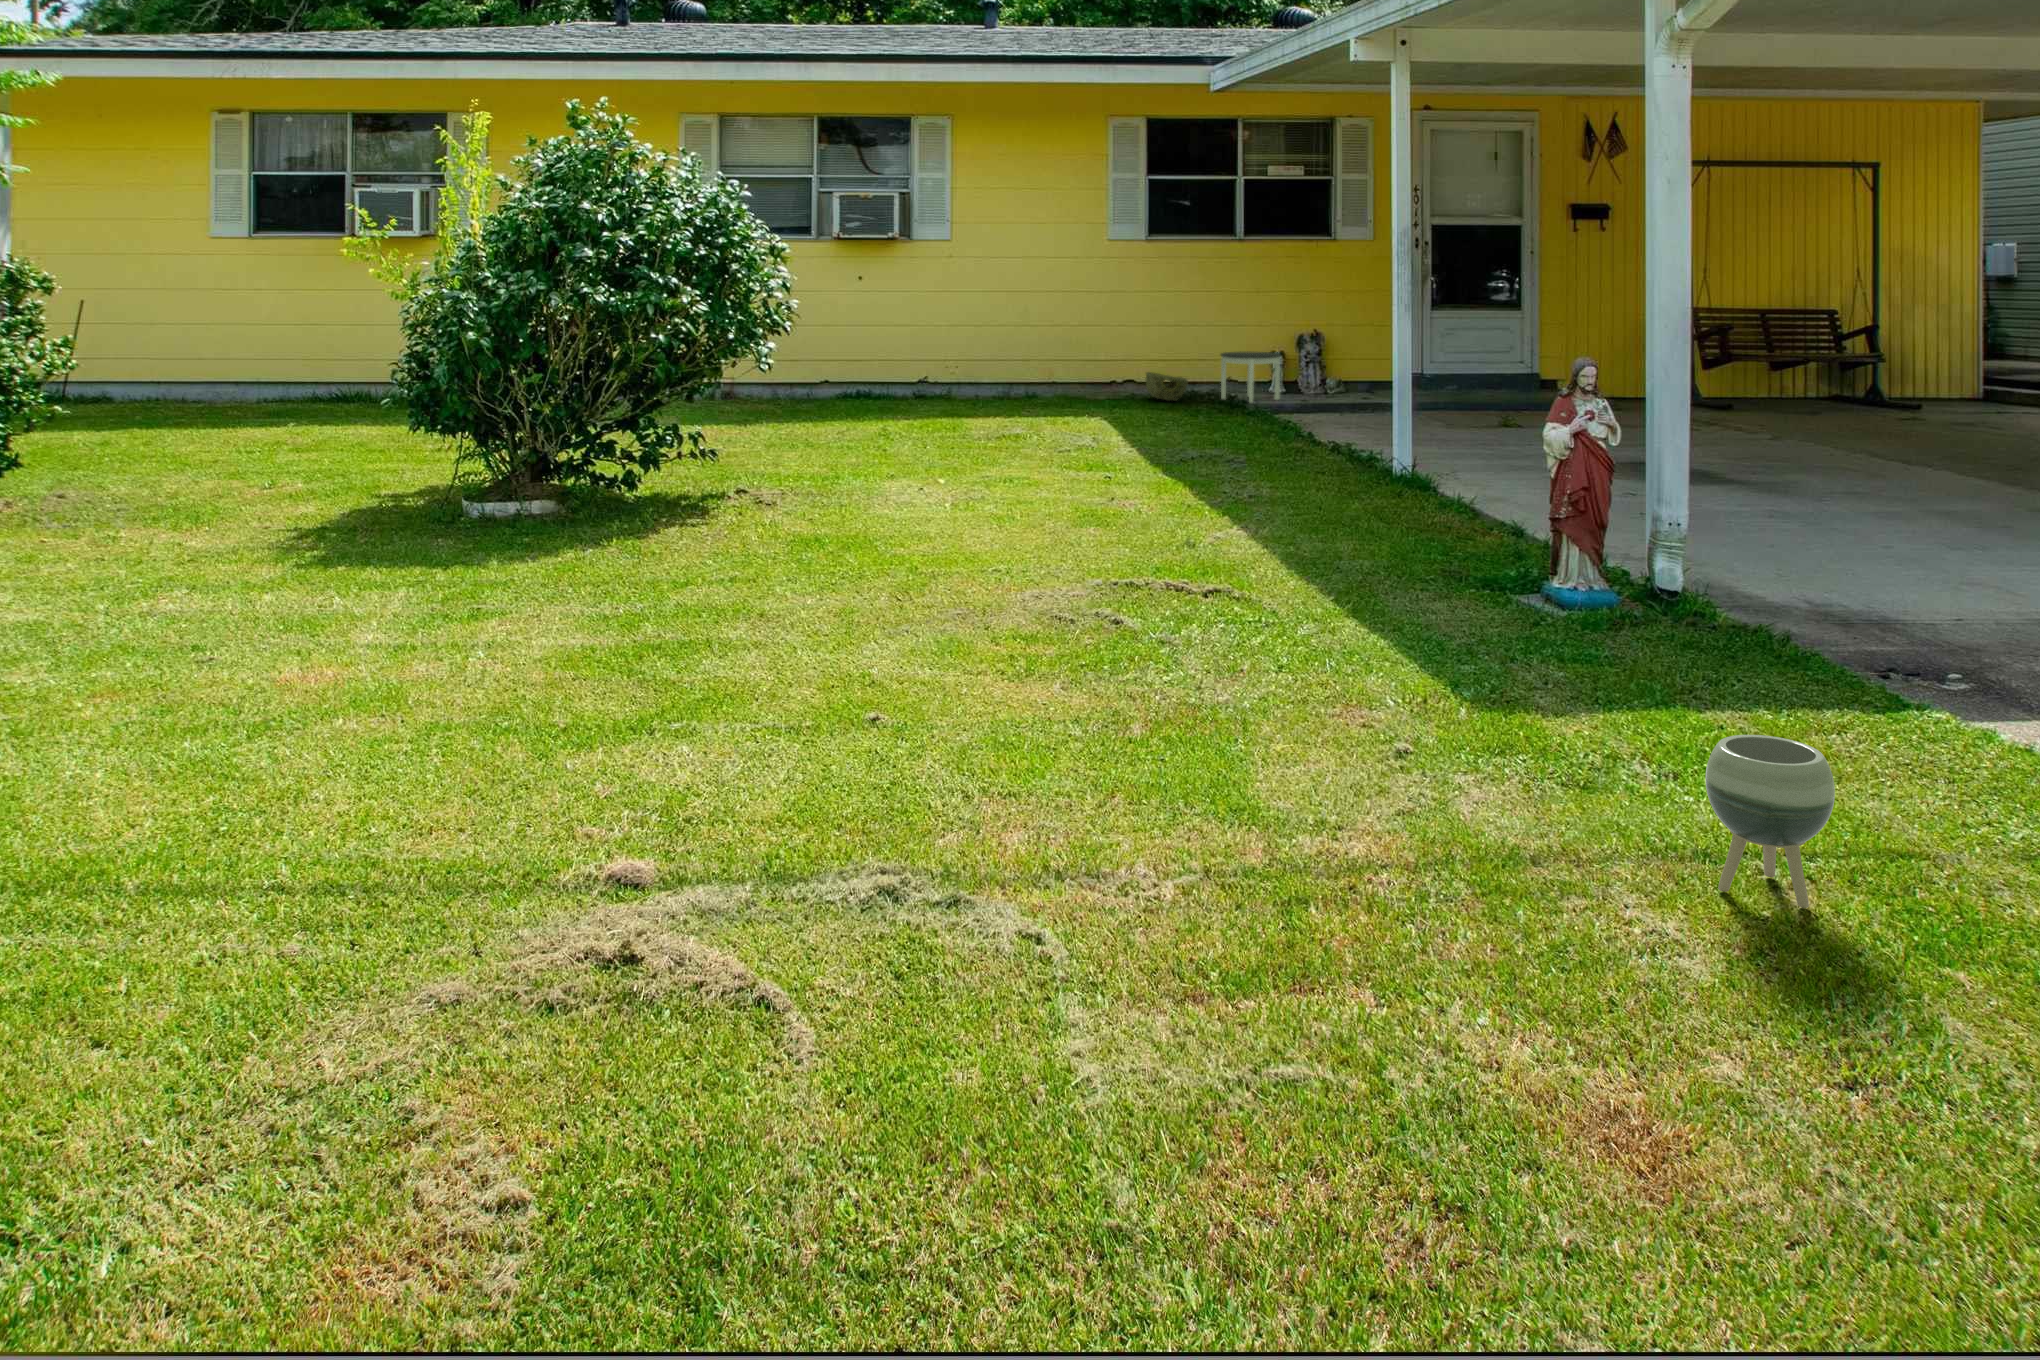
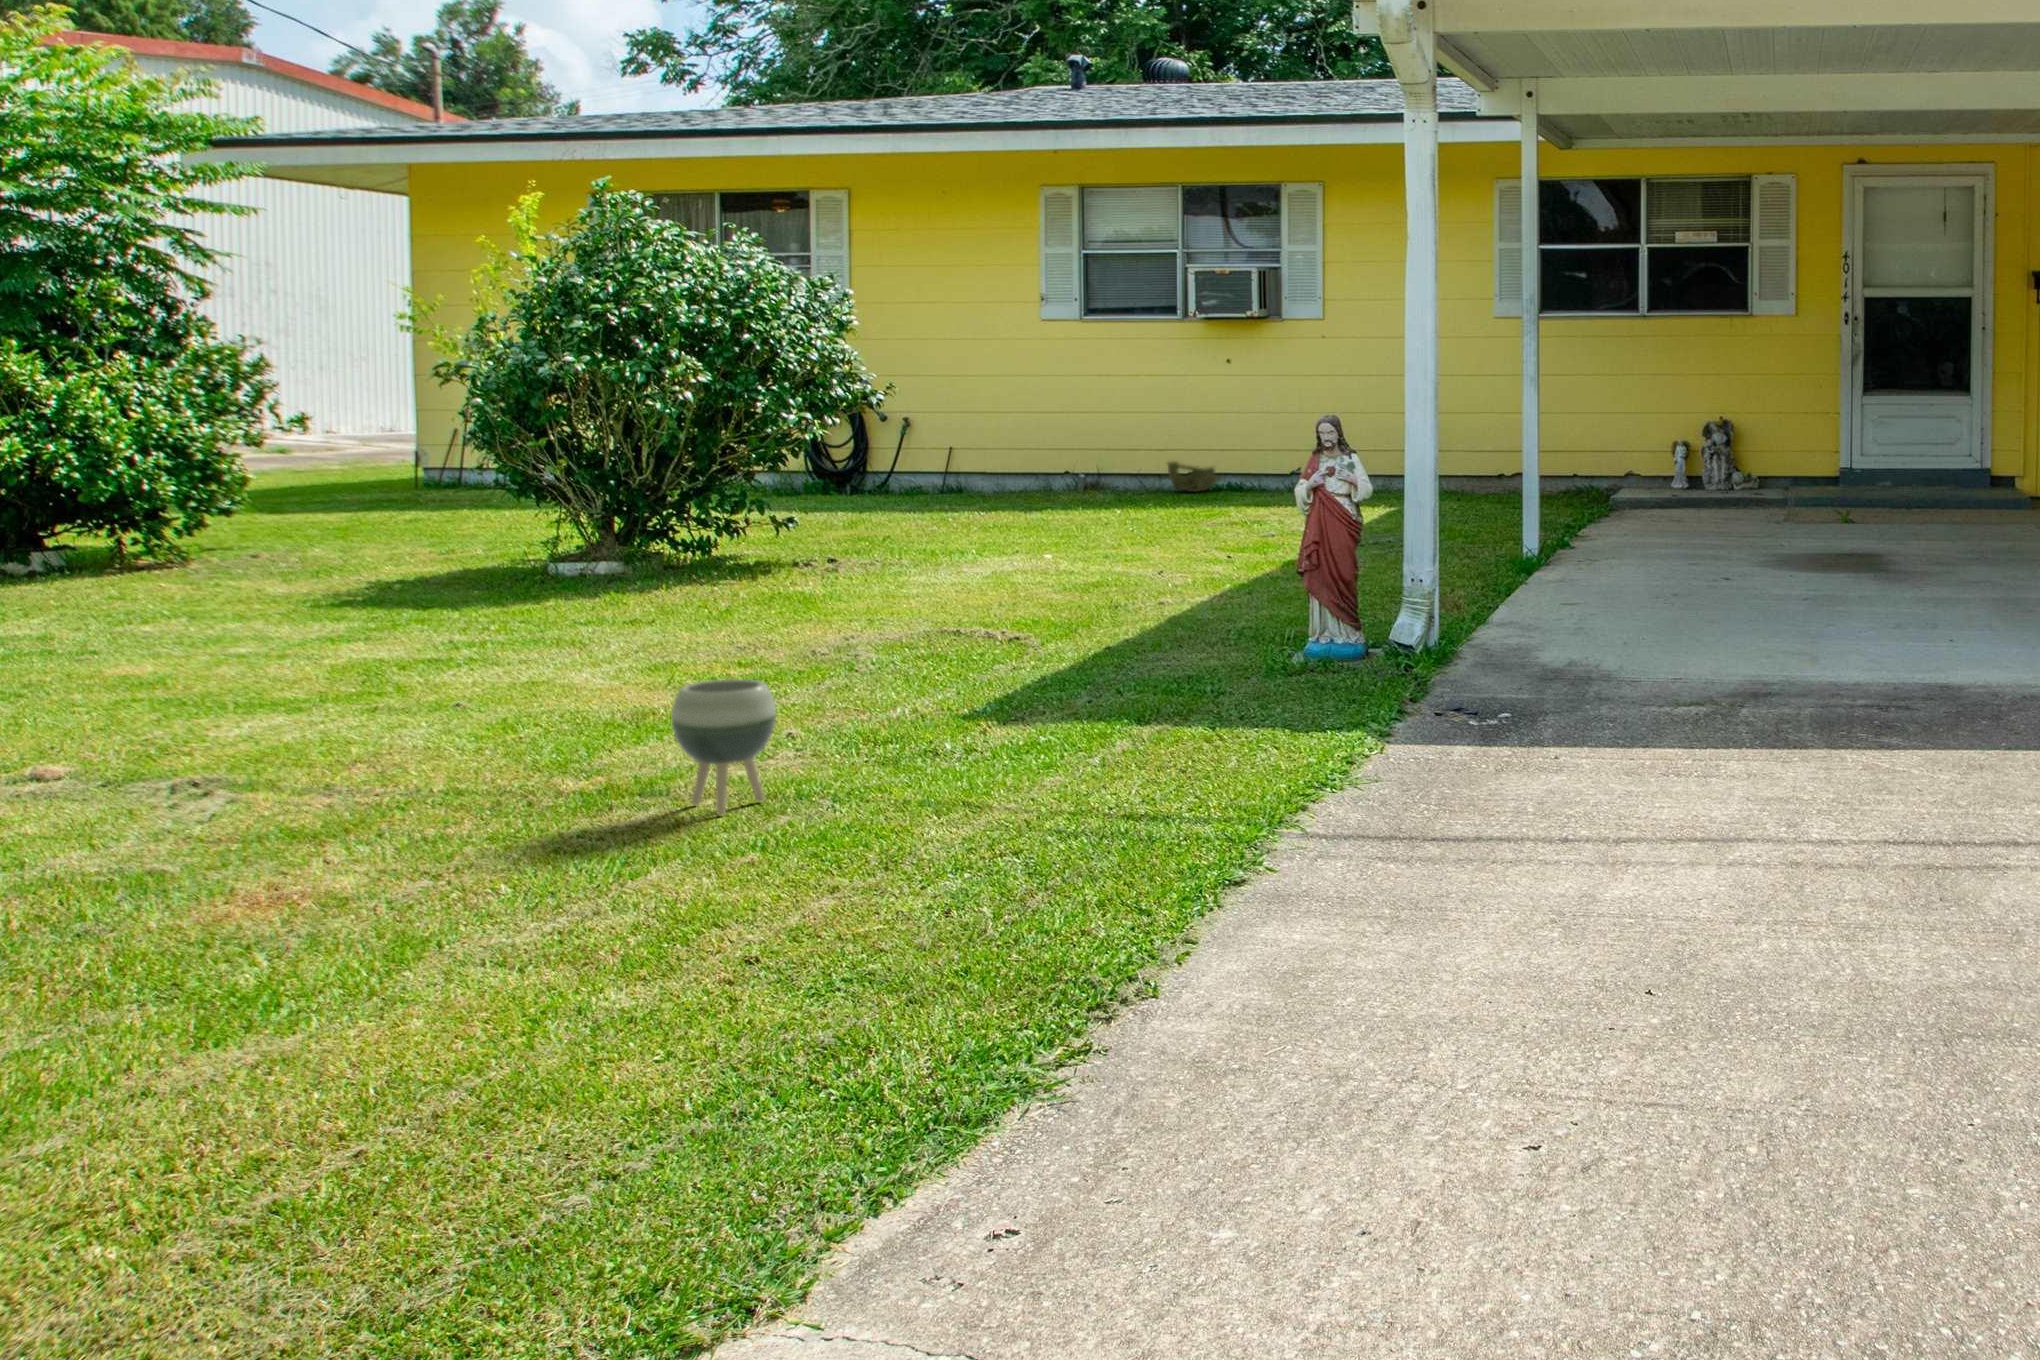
round table: present [1221,351,1281,403] -> none [1604,447,1674,505]
woven basket: present [1146,372,1188,401] -> present [1167,462,1219,492]

